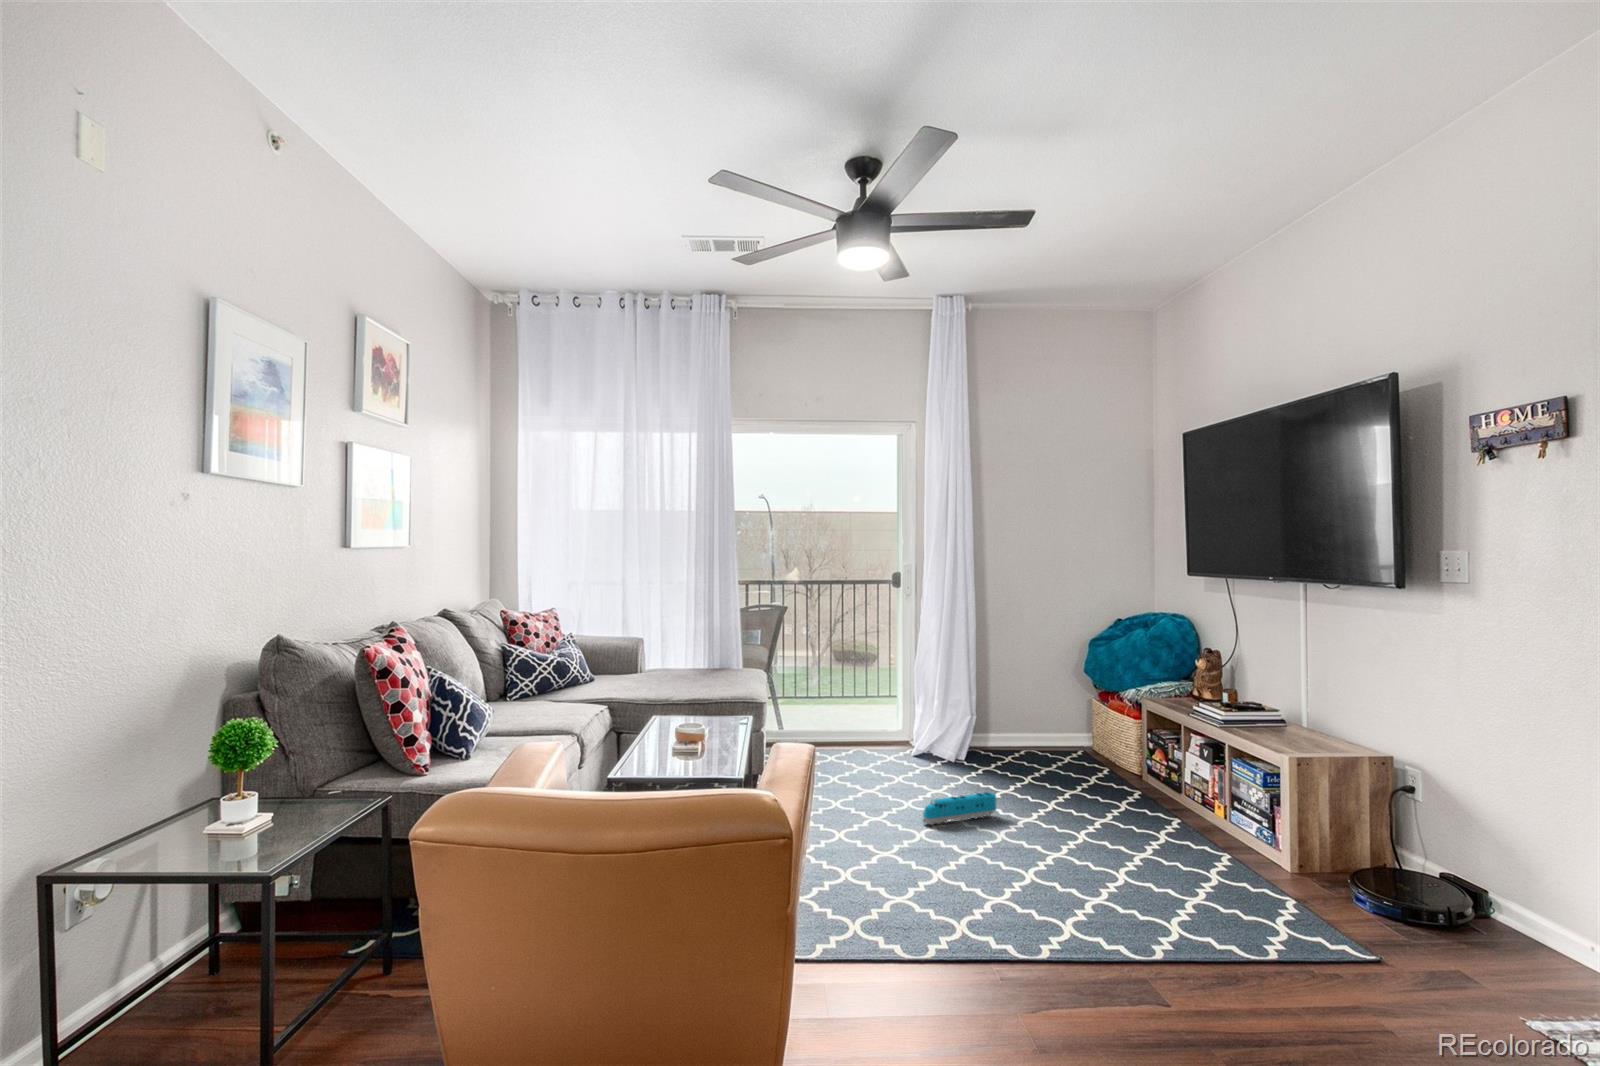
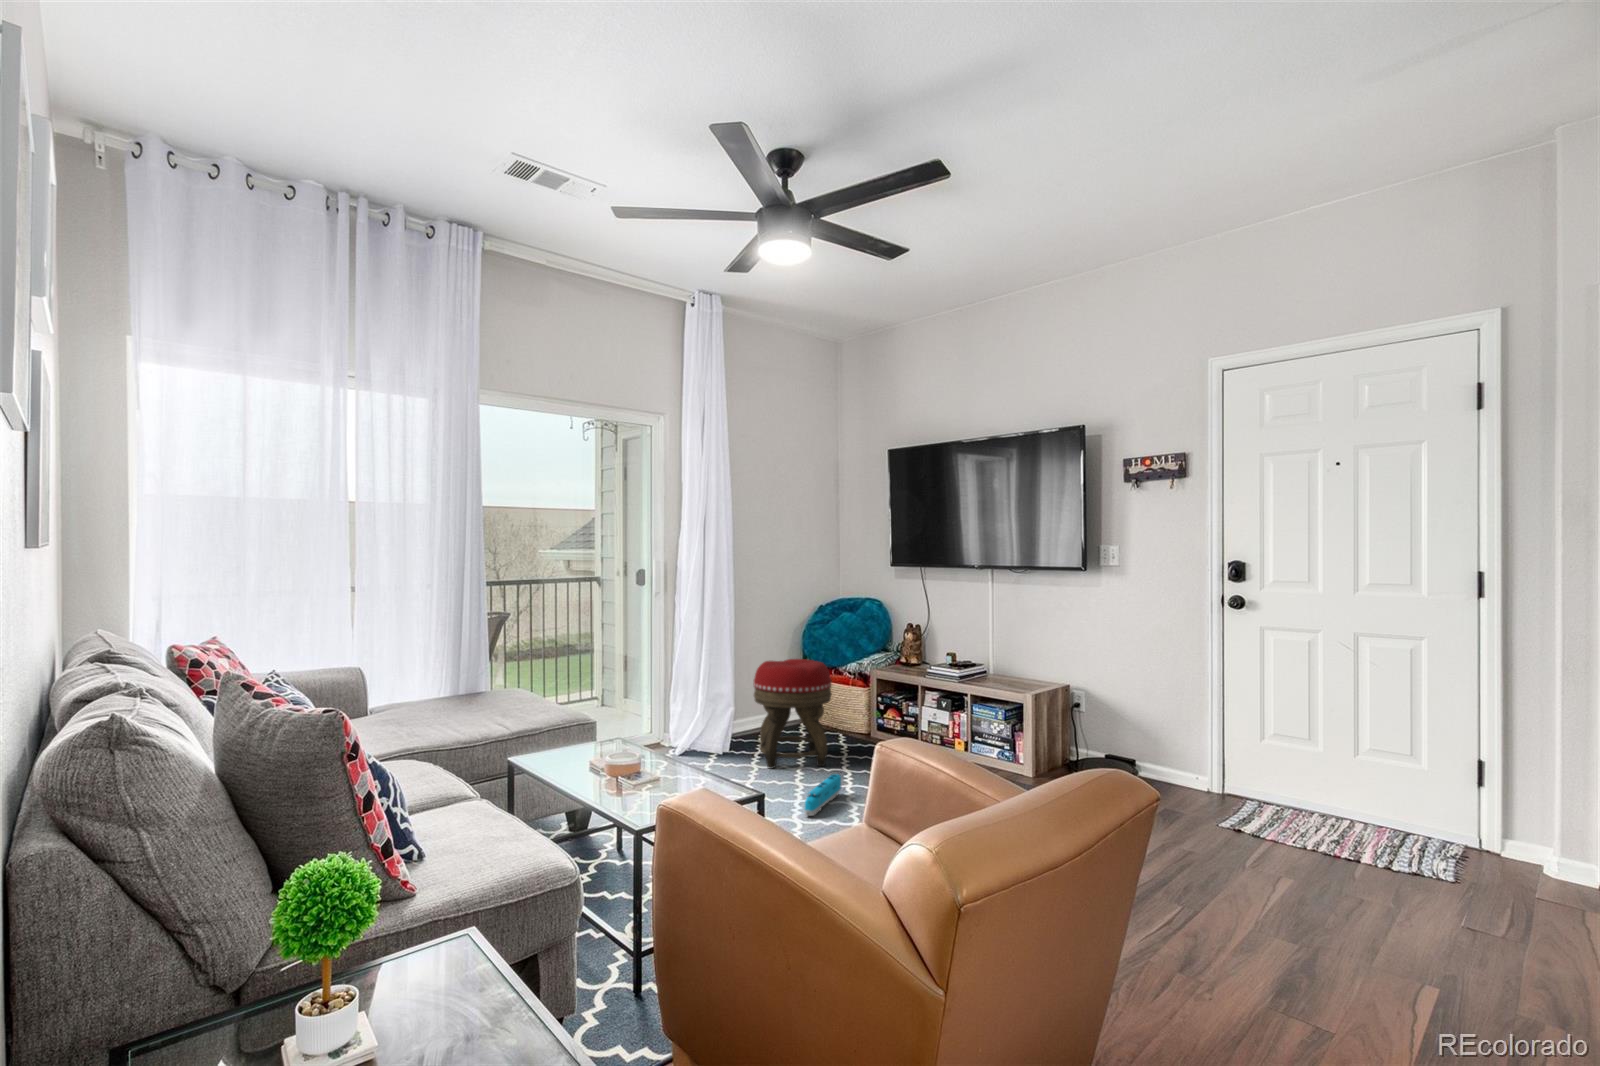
footstool: none [965,665,1054,790] -> present [754,659,832,769]

